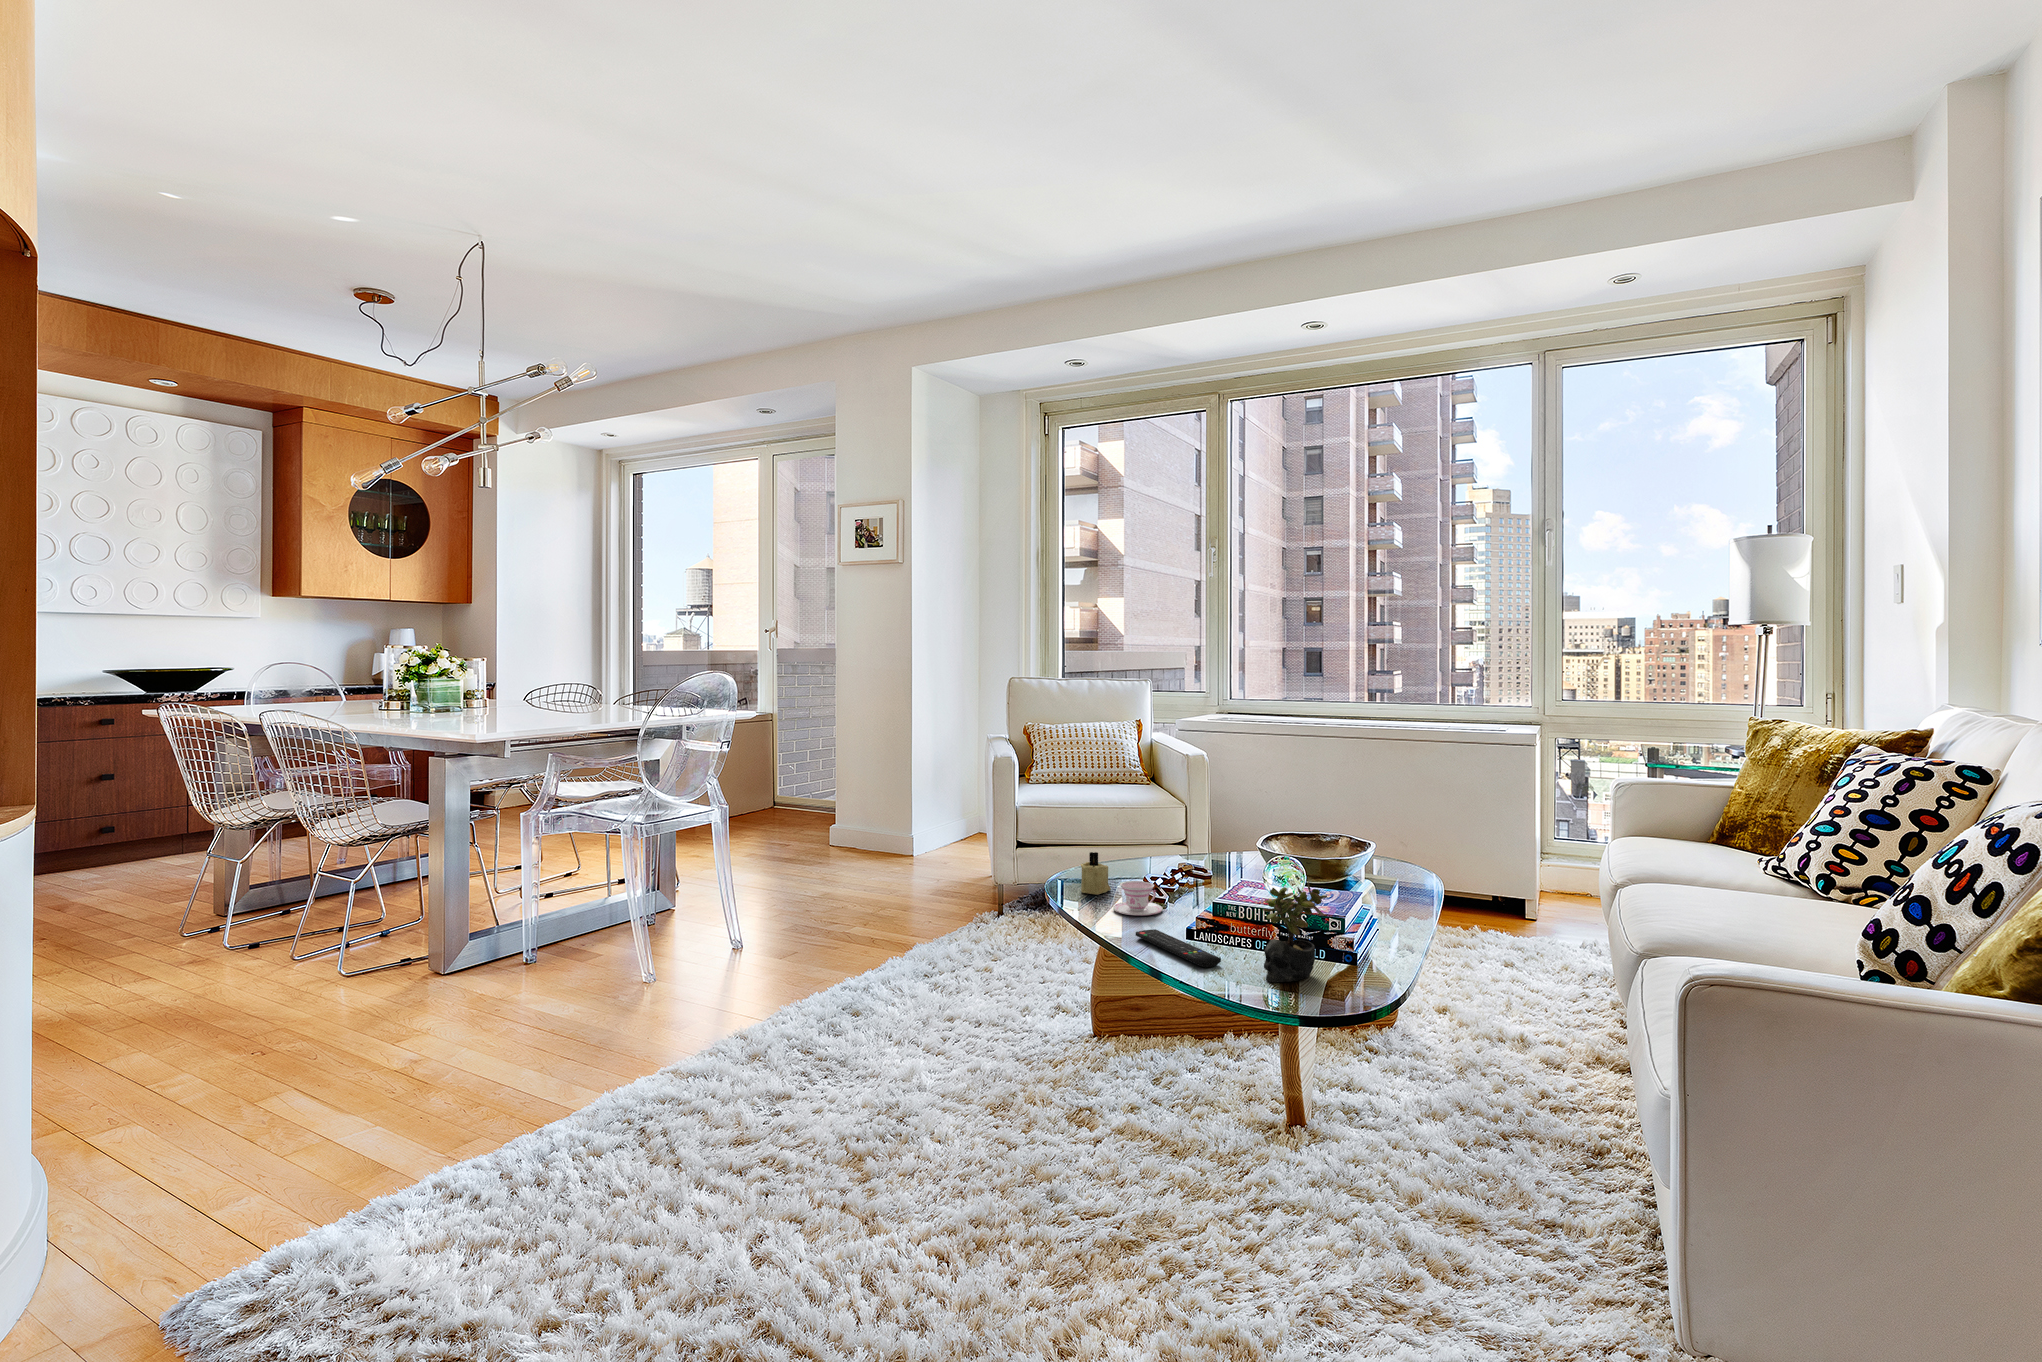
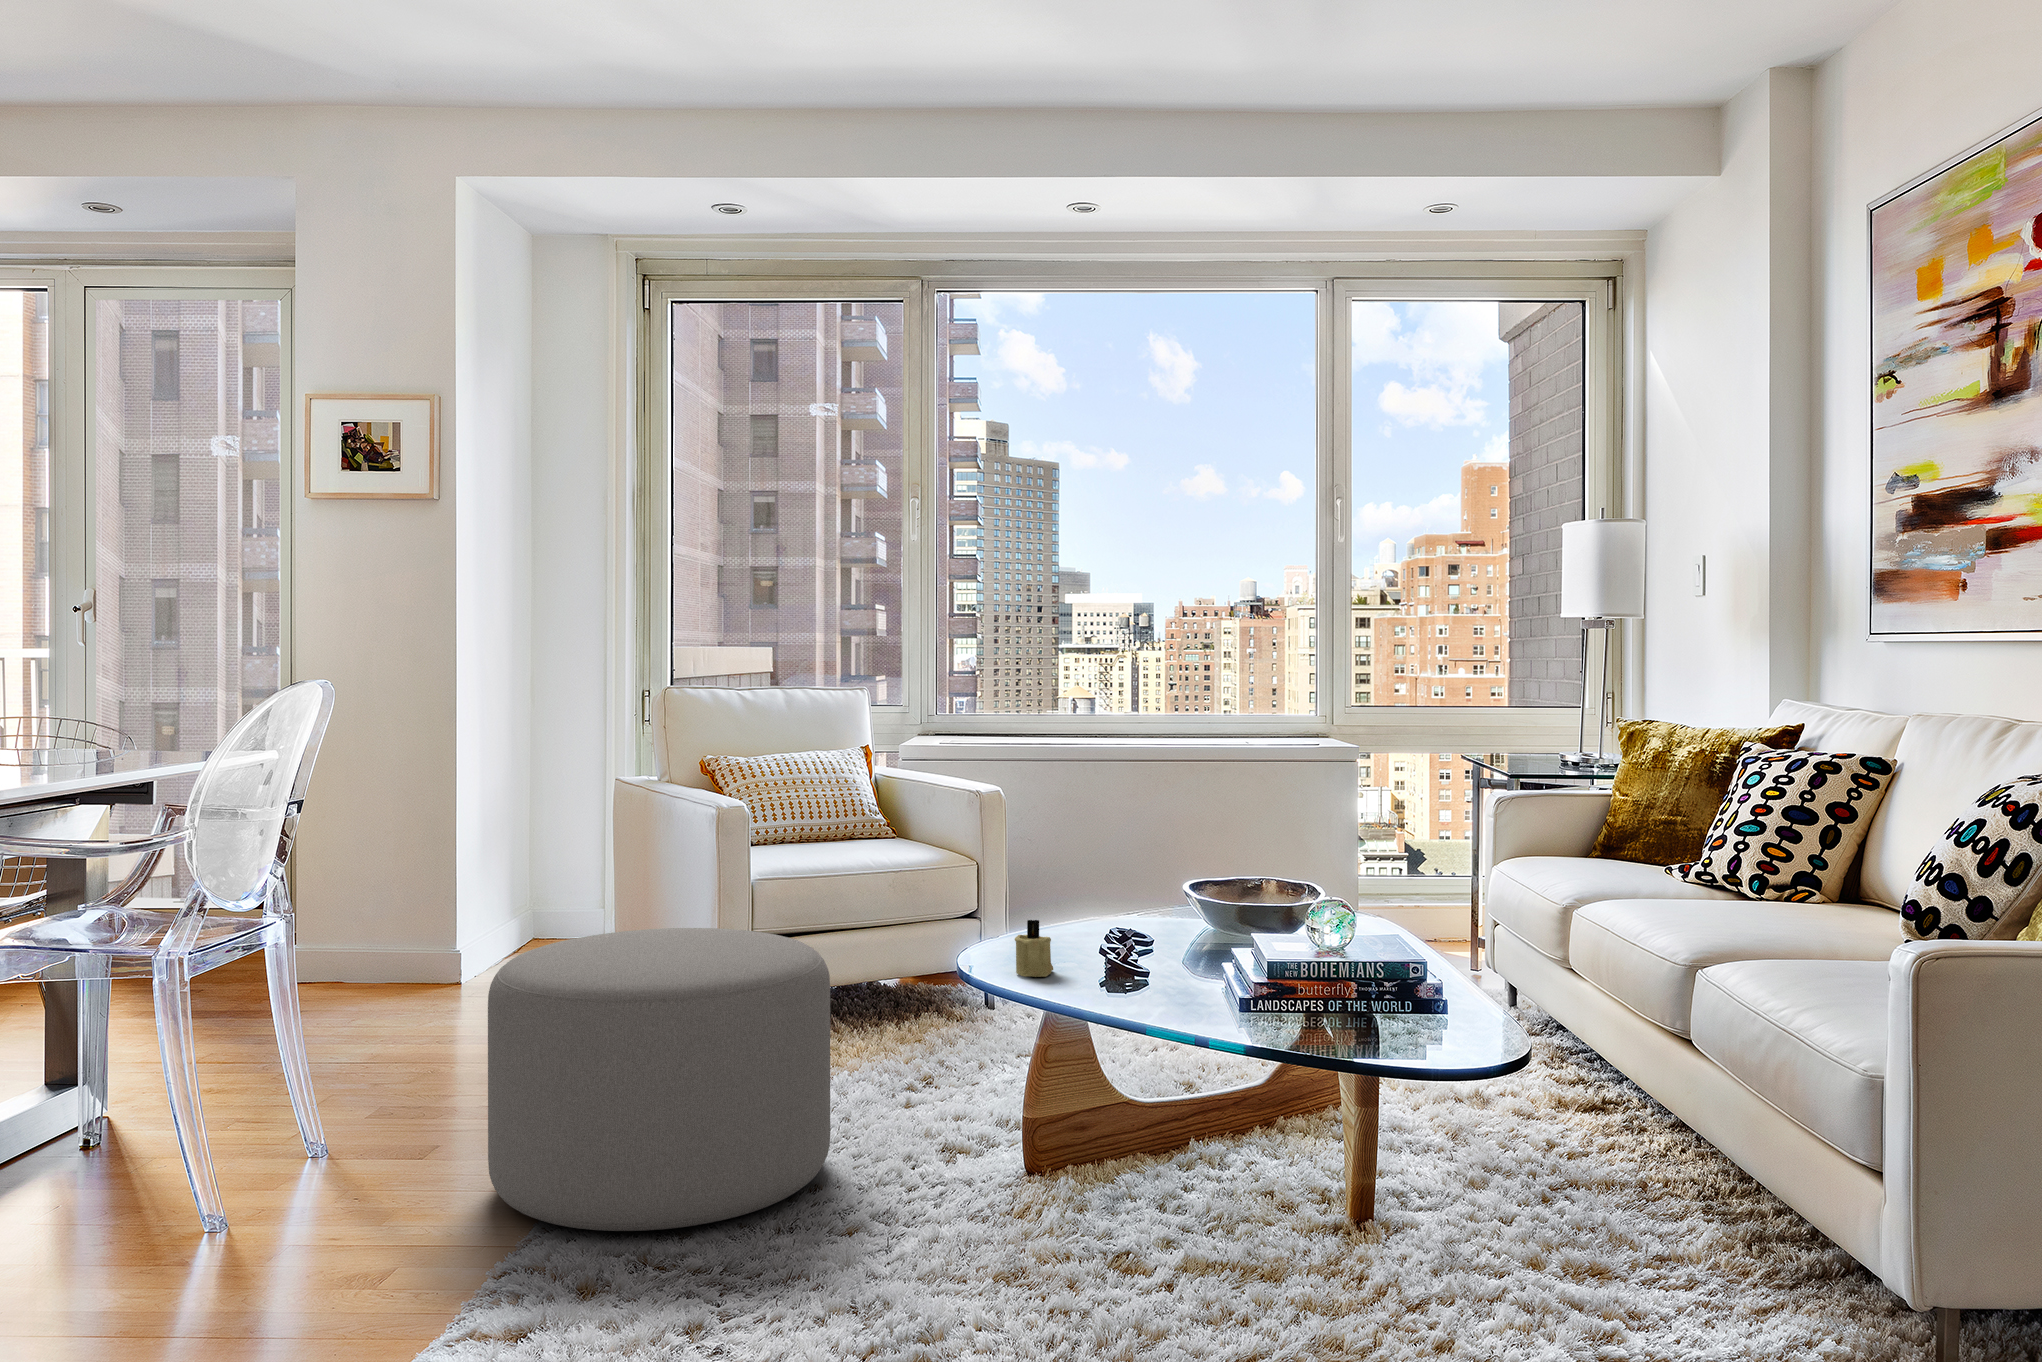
ottoman: none [757,836,973,1030] -> present [488,928,830,1231]
teacup: present [1113,881,1163,915] -> none [1094,950,1160,994]
succulent plant: present [1263,882,1327,982] -> none [1375,918,1446,1040]
remote control: present [1136,929,1221,967] -> none [1181,1004,1322,1036]

